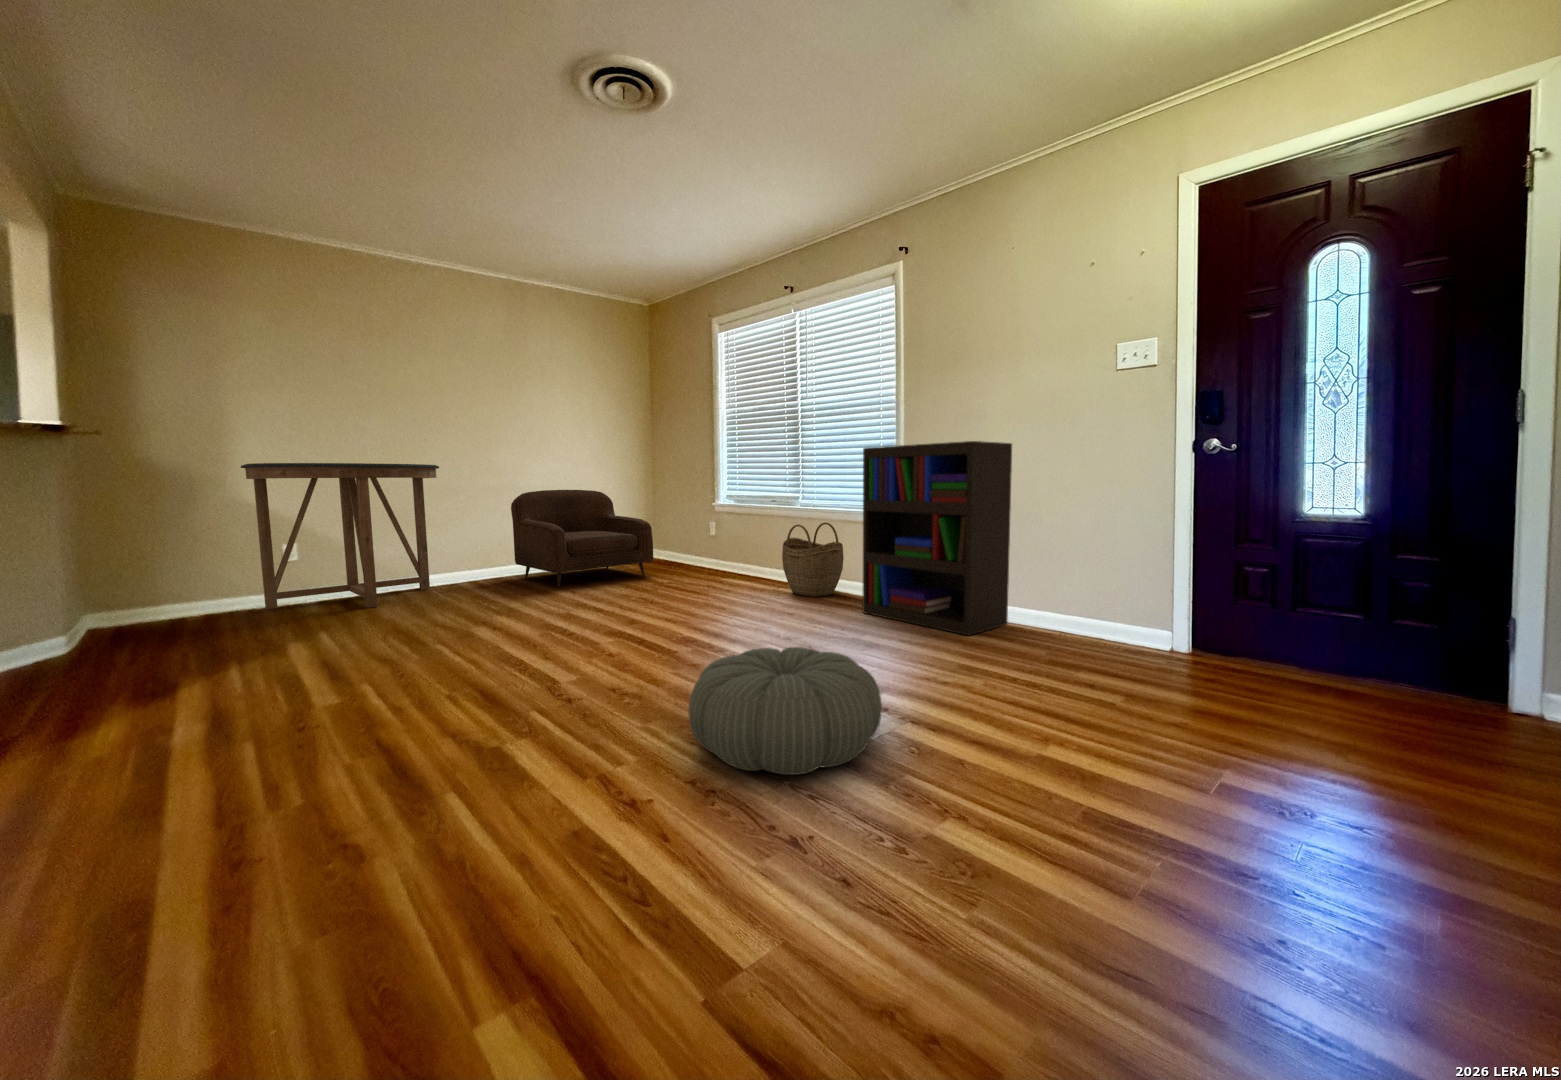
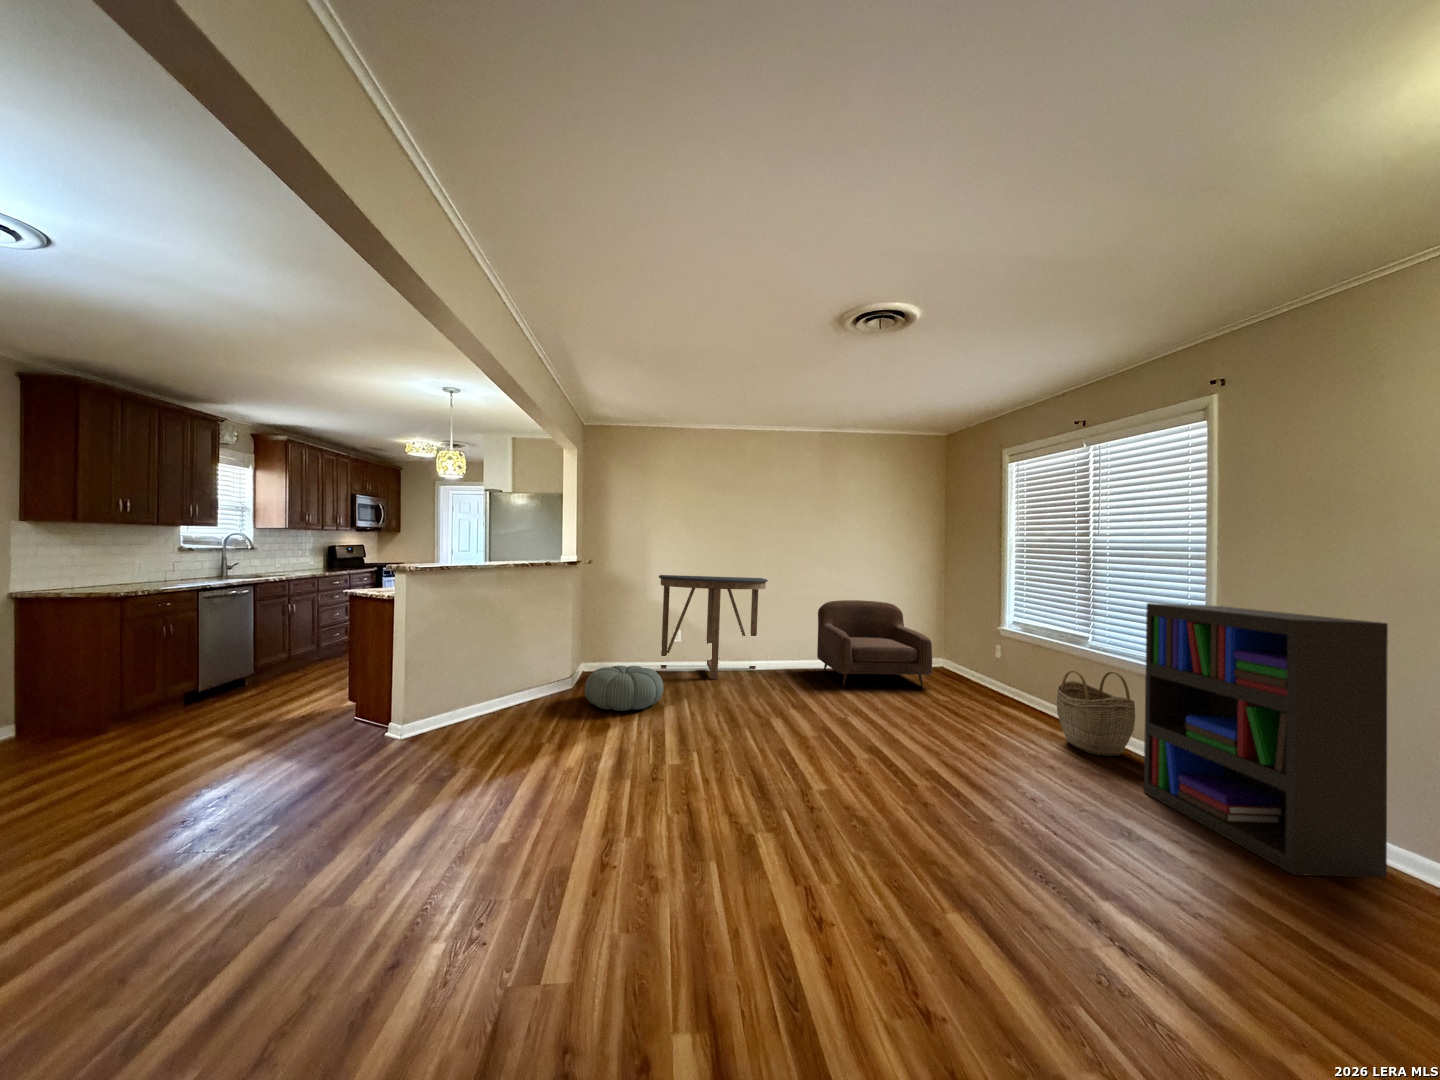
pouf: present [689,647,882,775] -> present [585,665,663,711]

